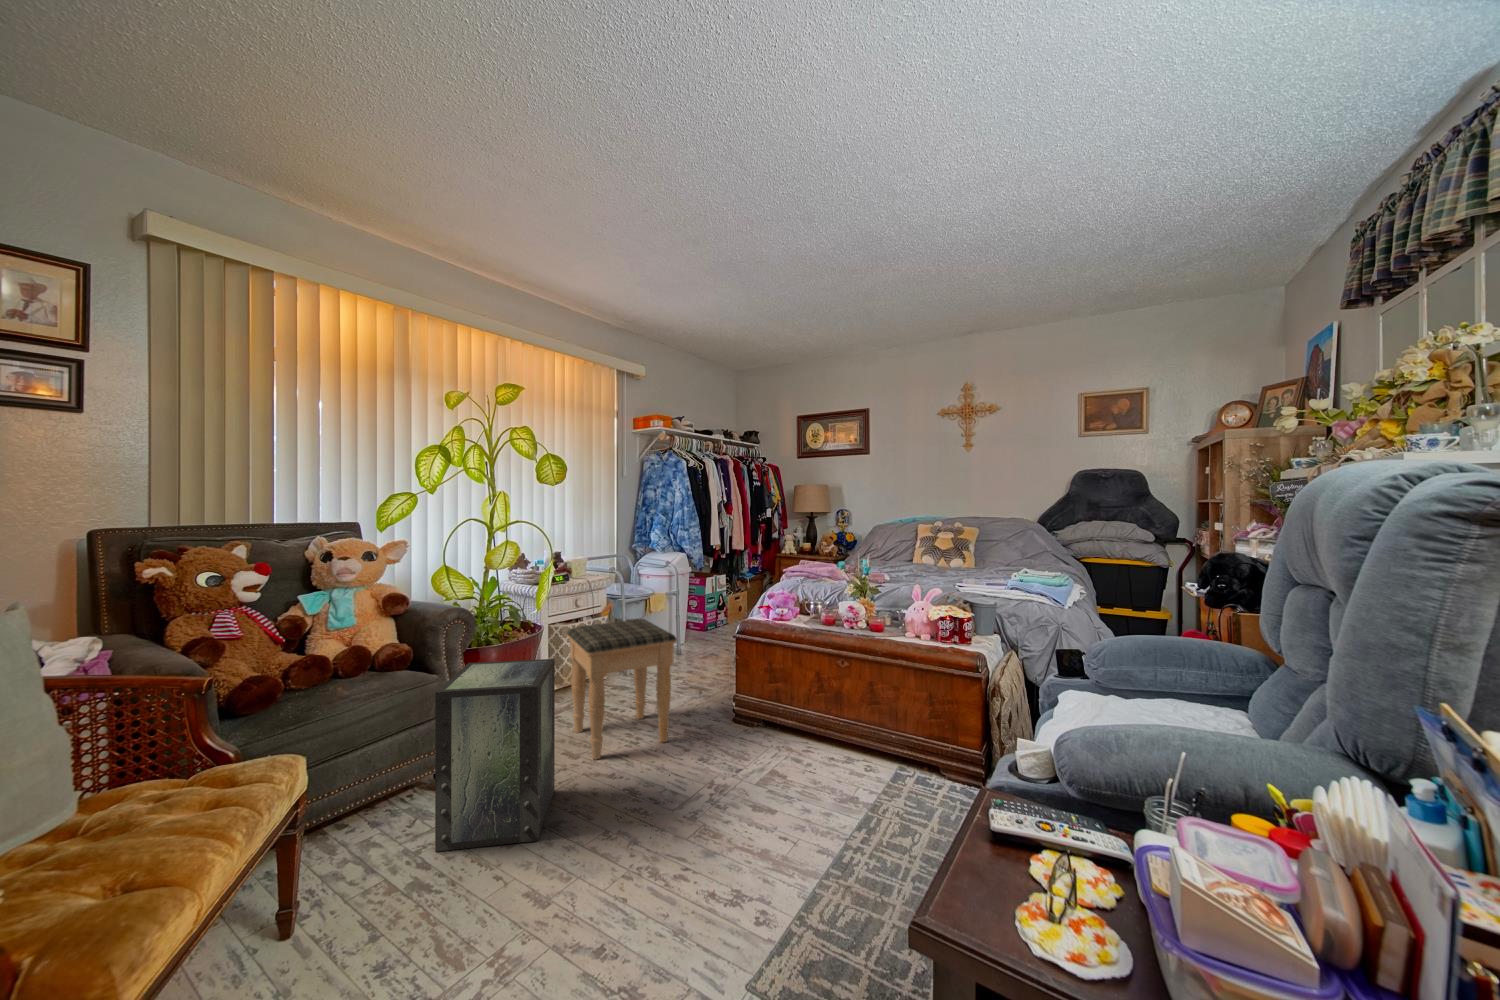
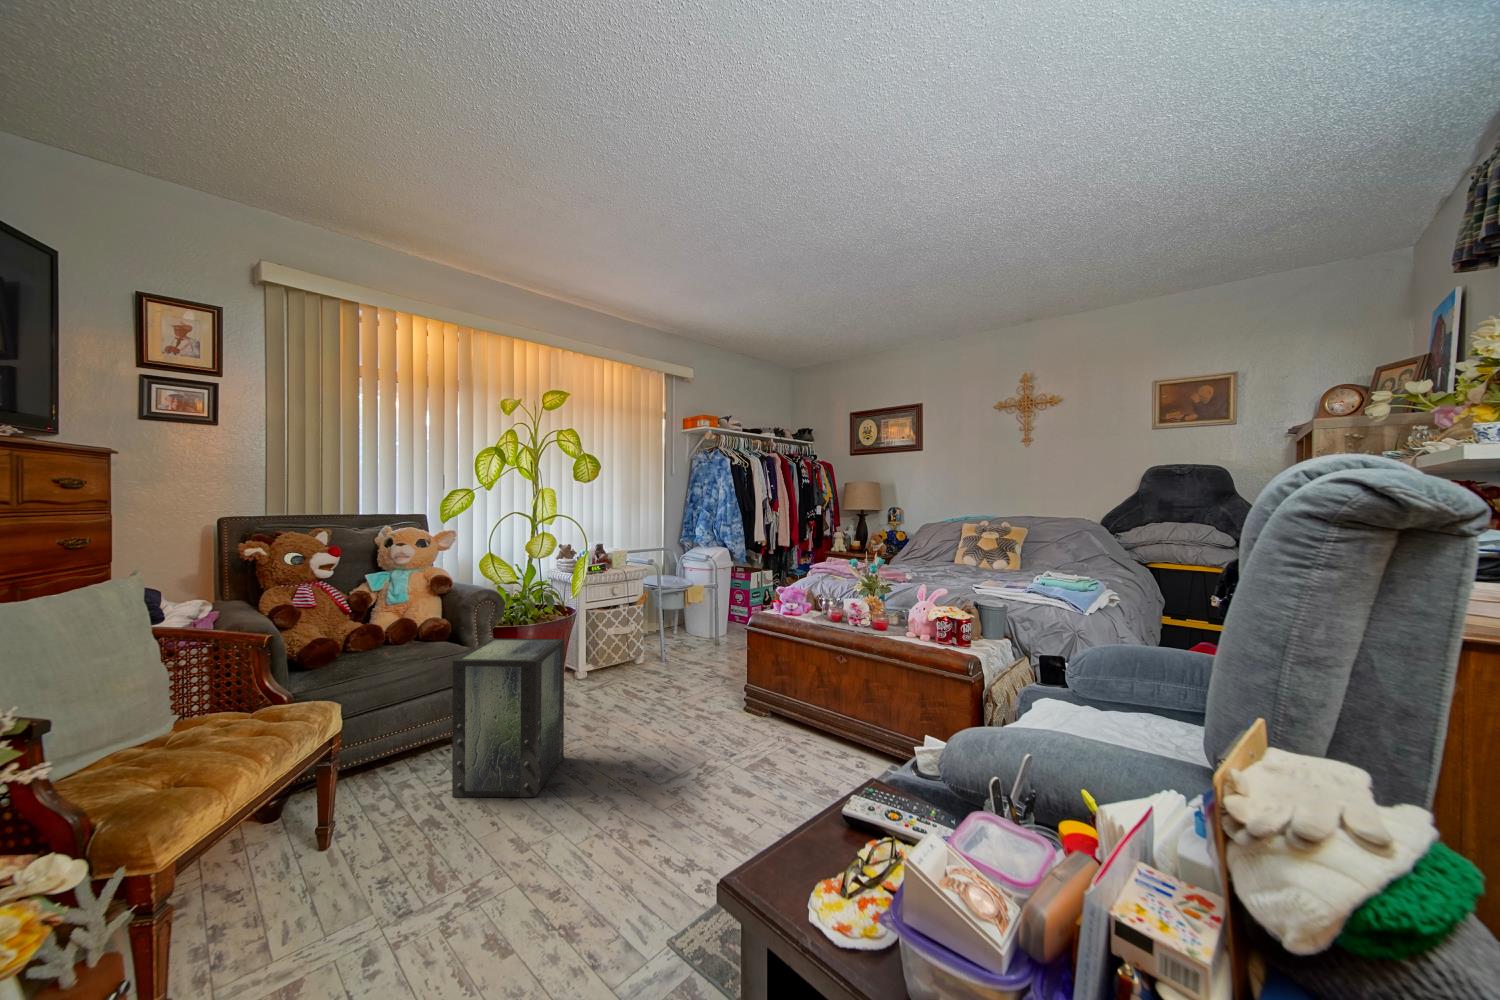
footstool: present [566,619,677,760] -> none [592,608,686,734]

